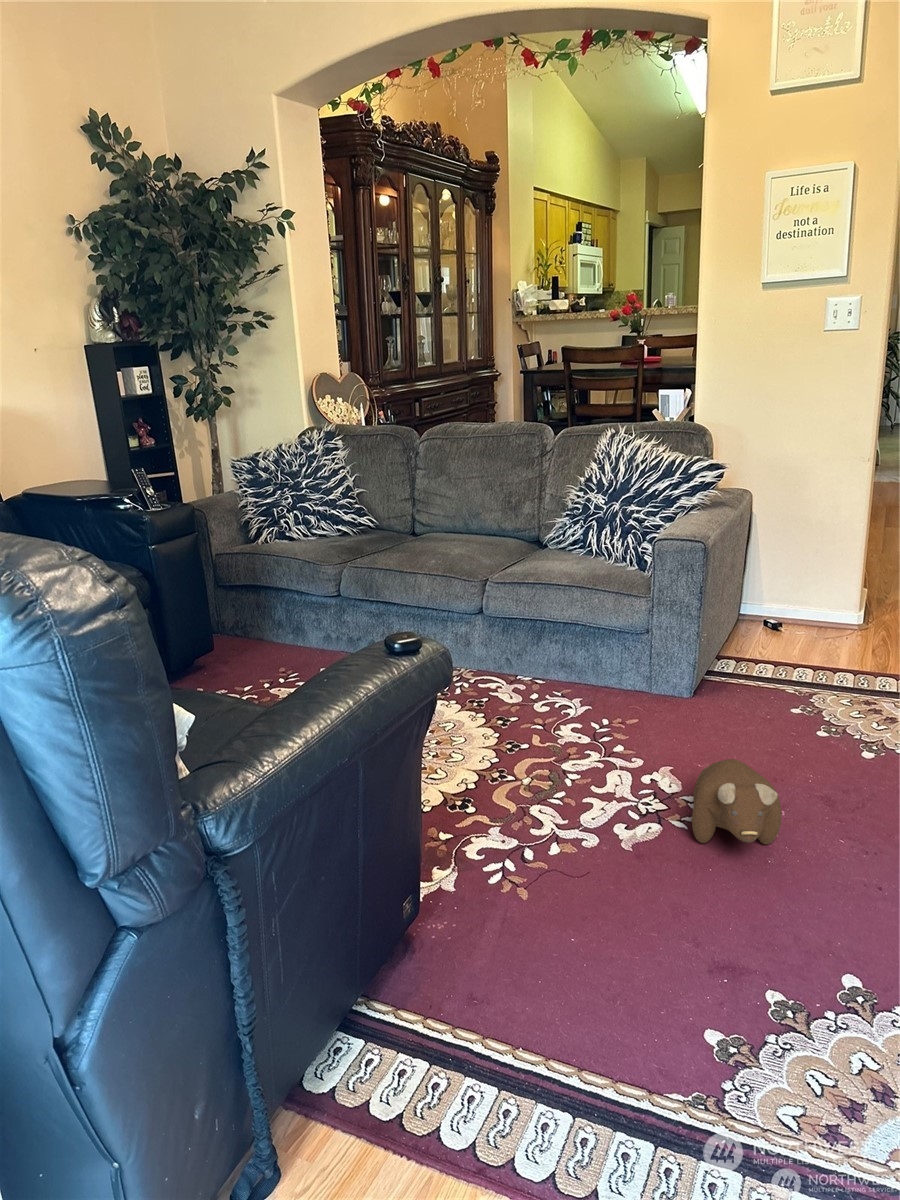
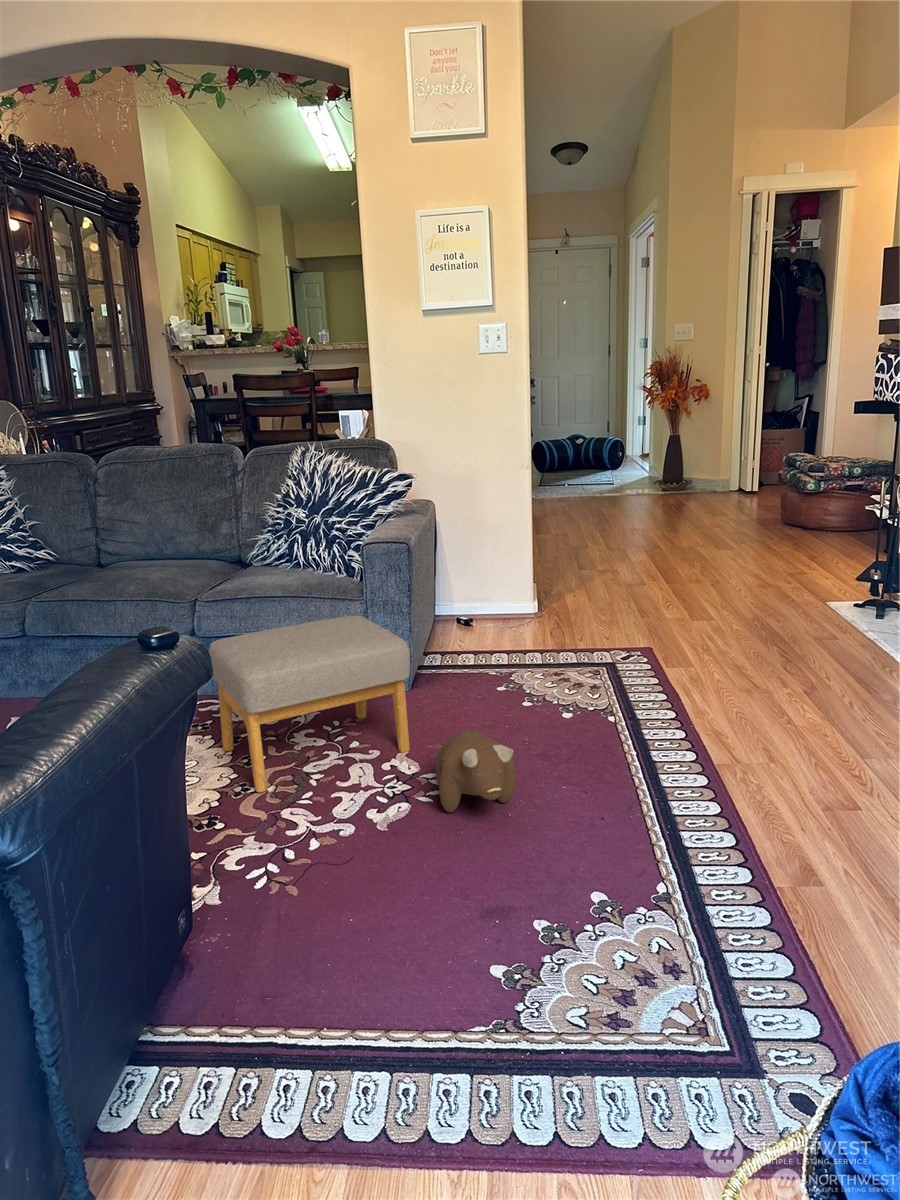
footstool: none [486,614,684,781] -> present [209,616,410,792]

